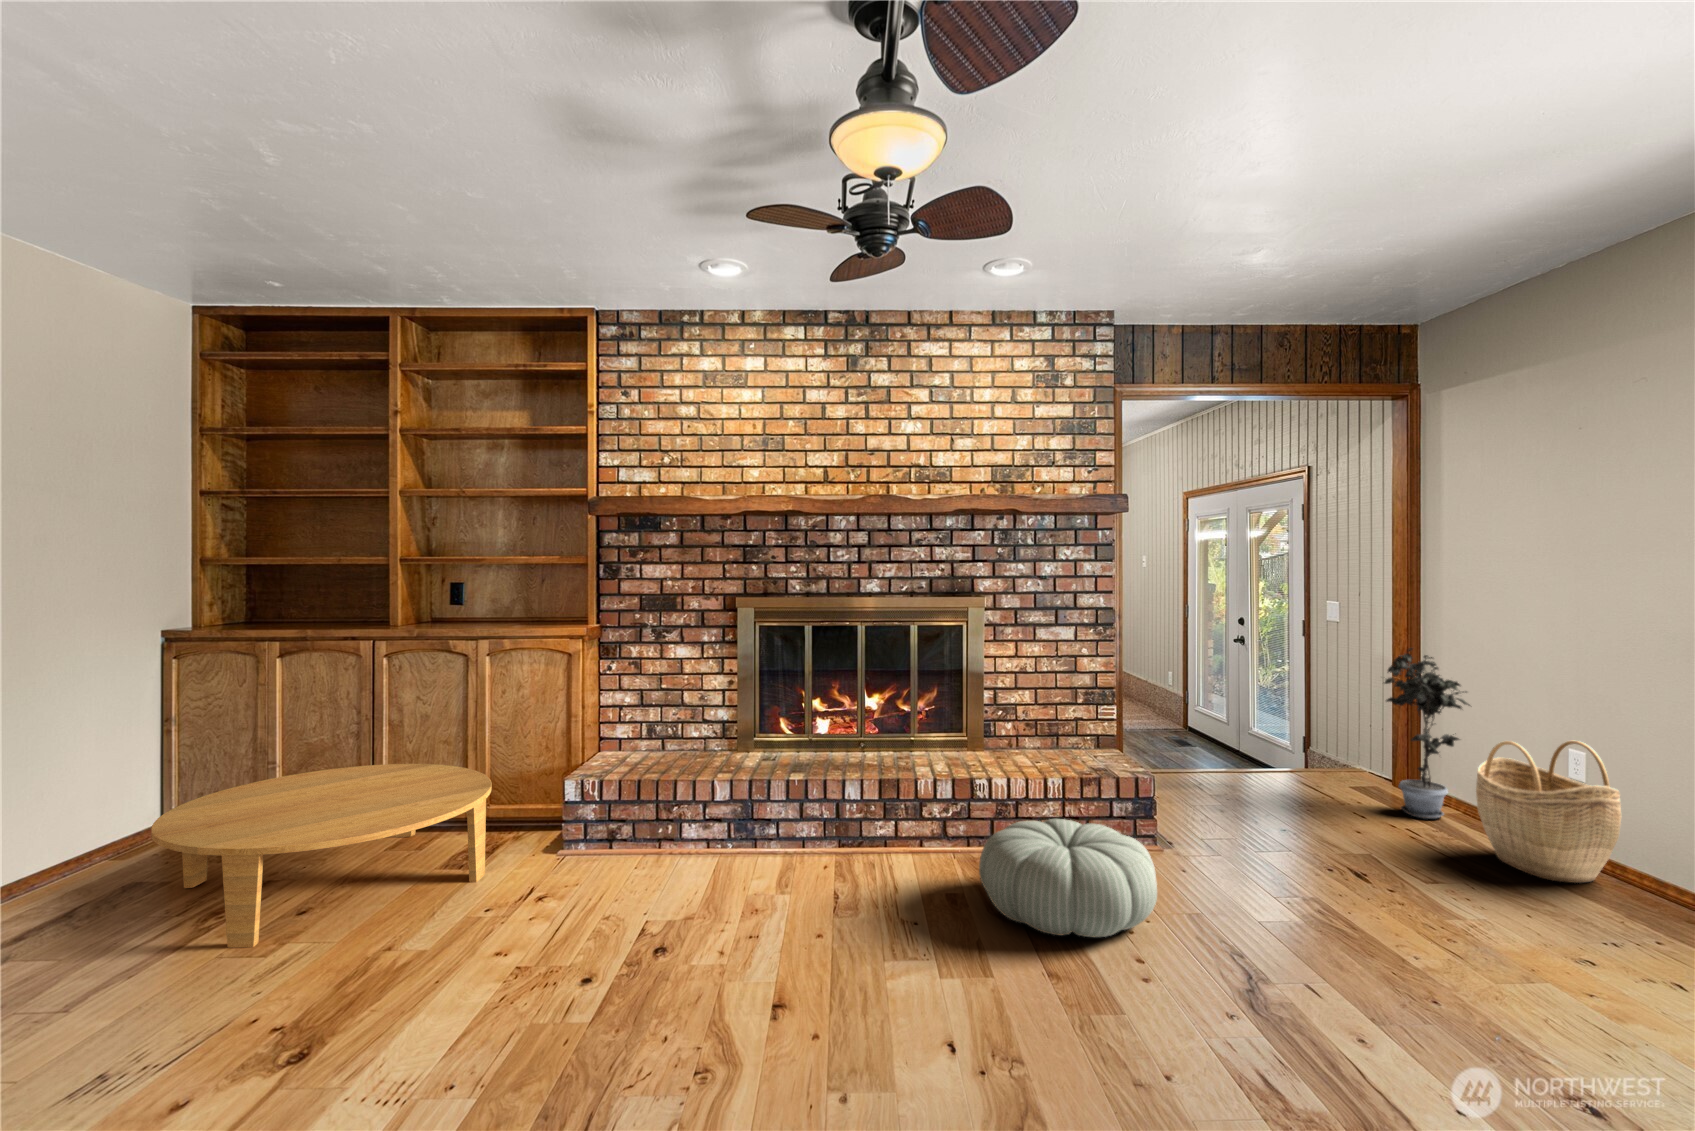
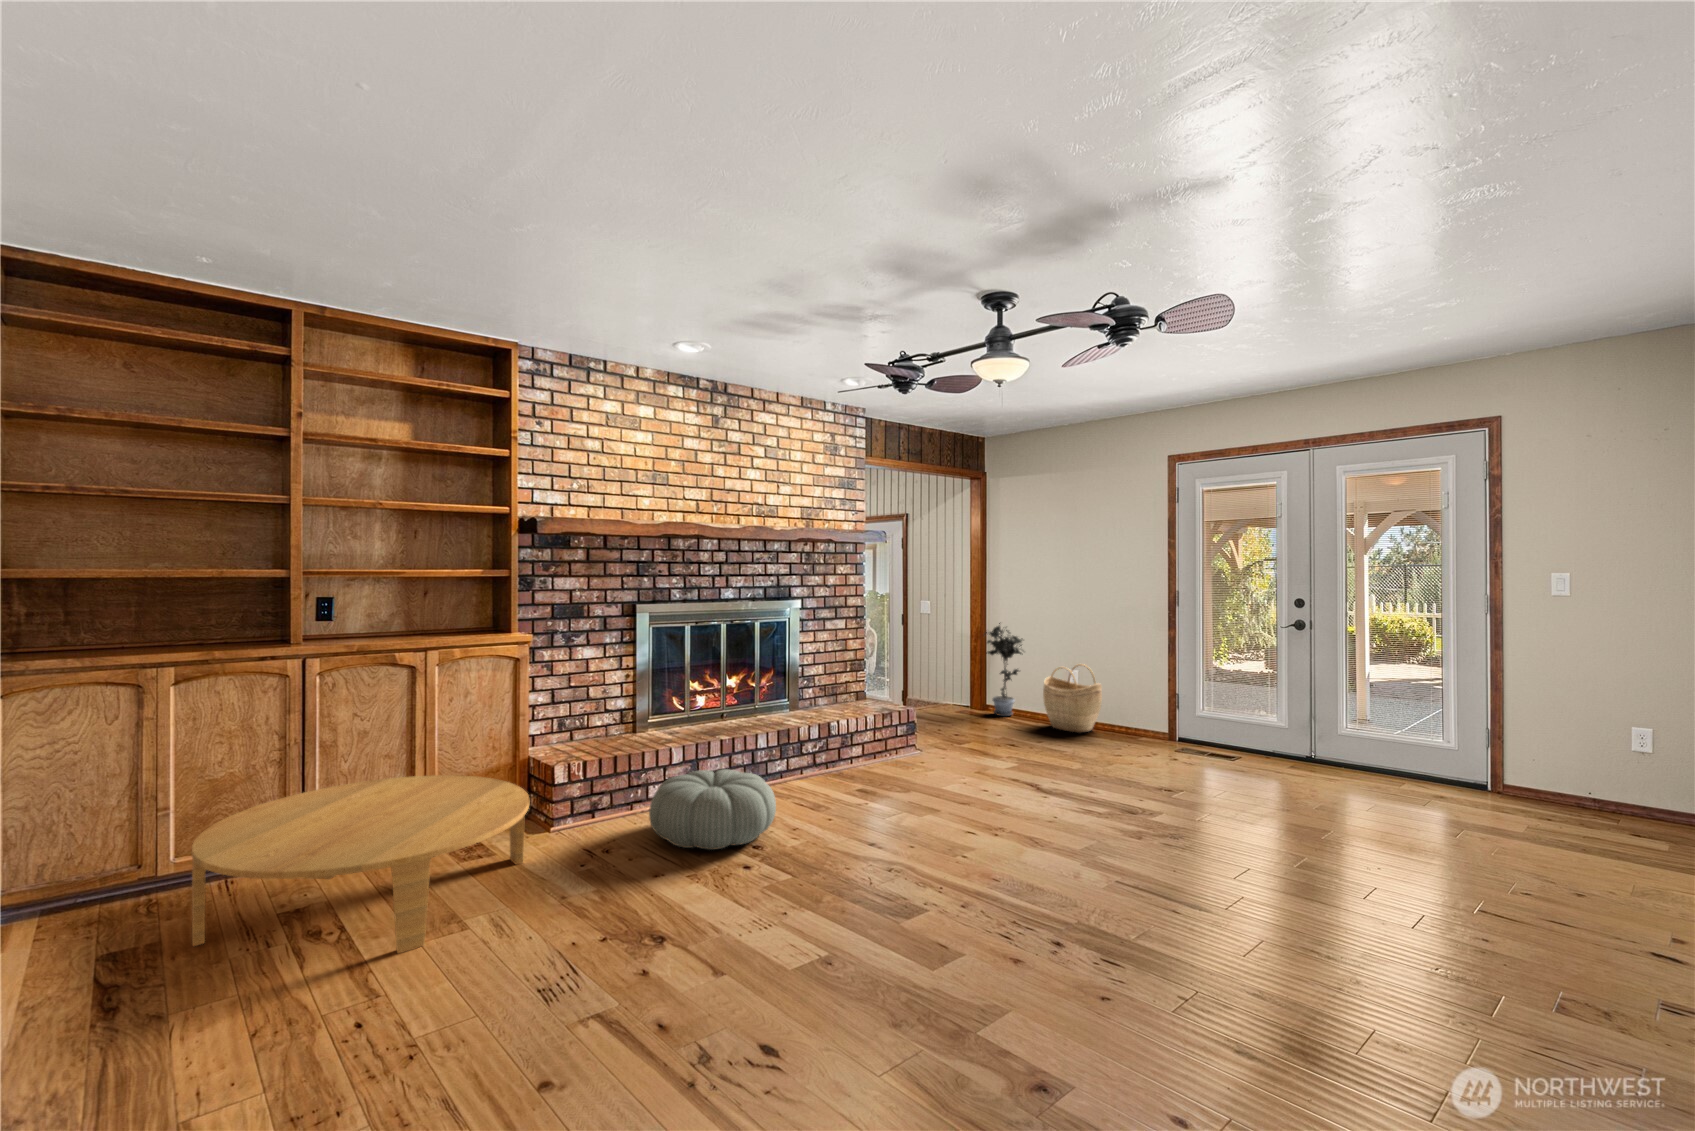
pouf: present [979,819,1157,937] -> present [649,769,776,850]

